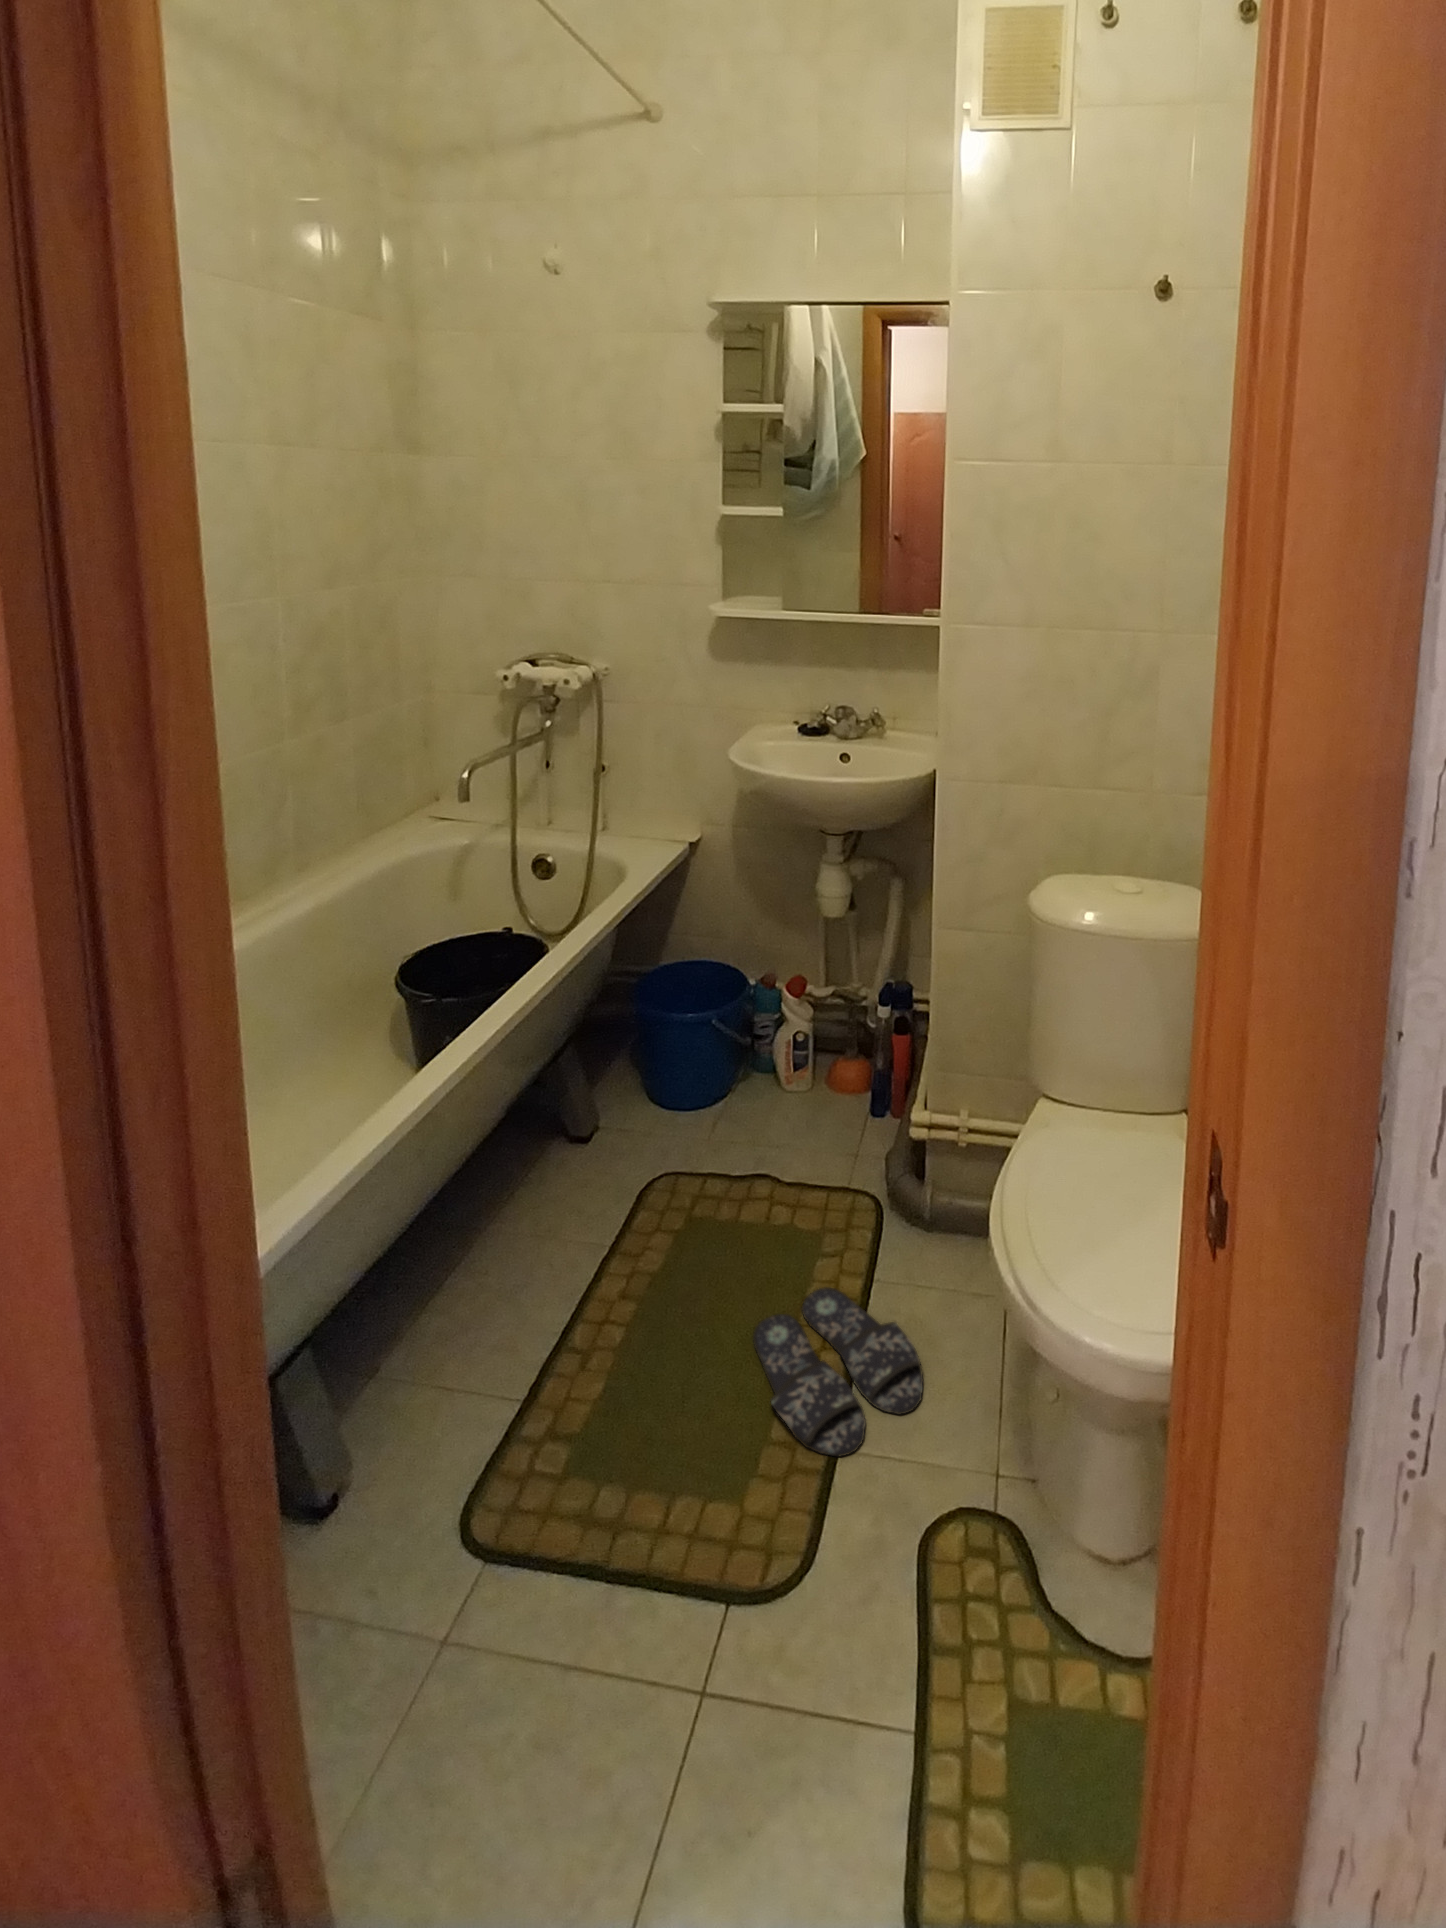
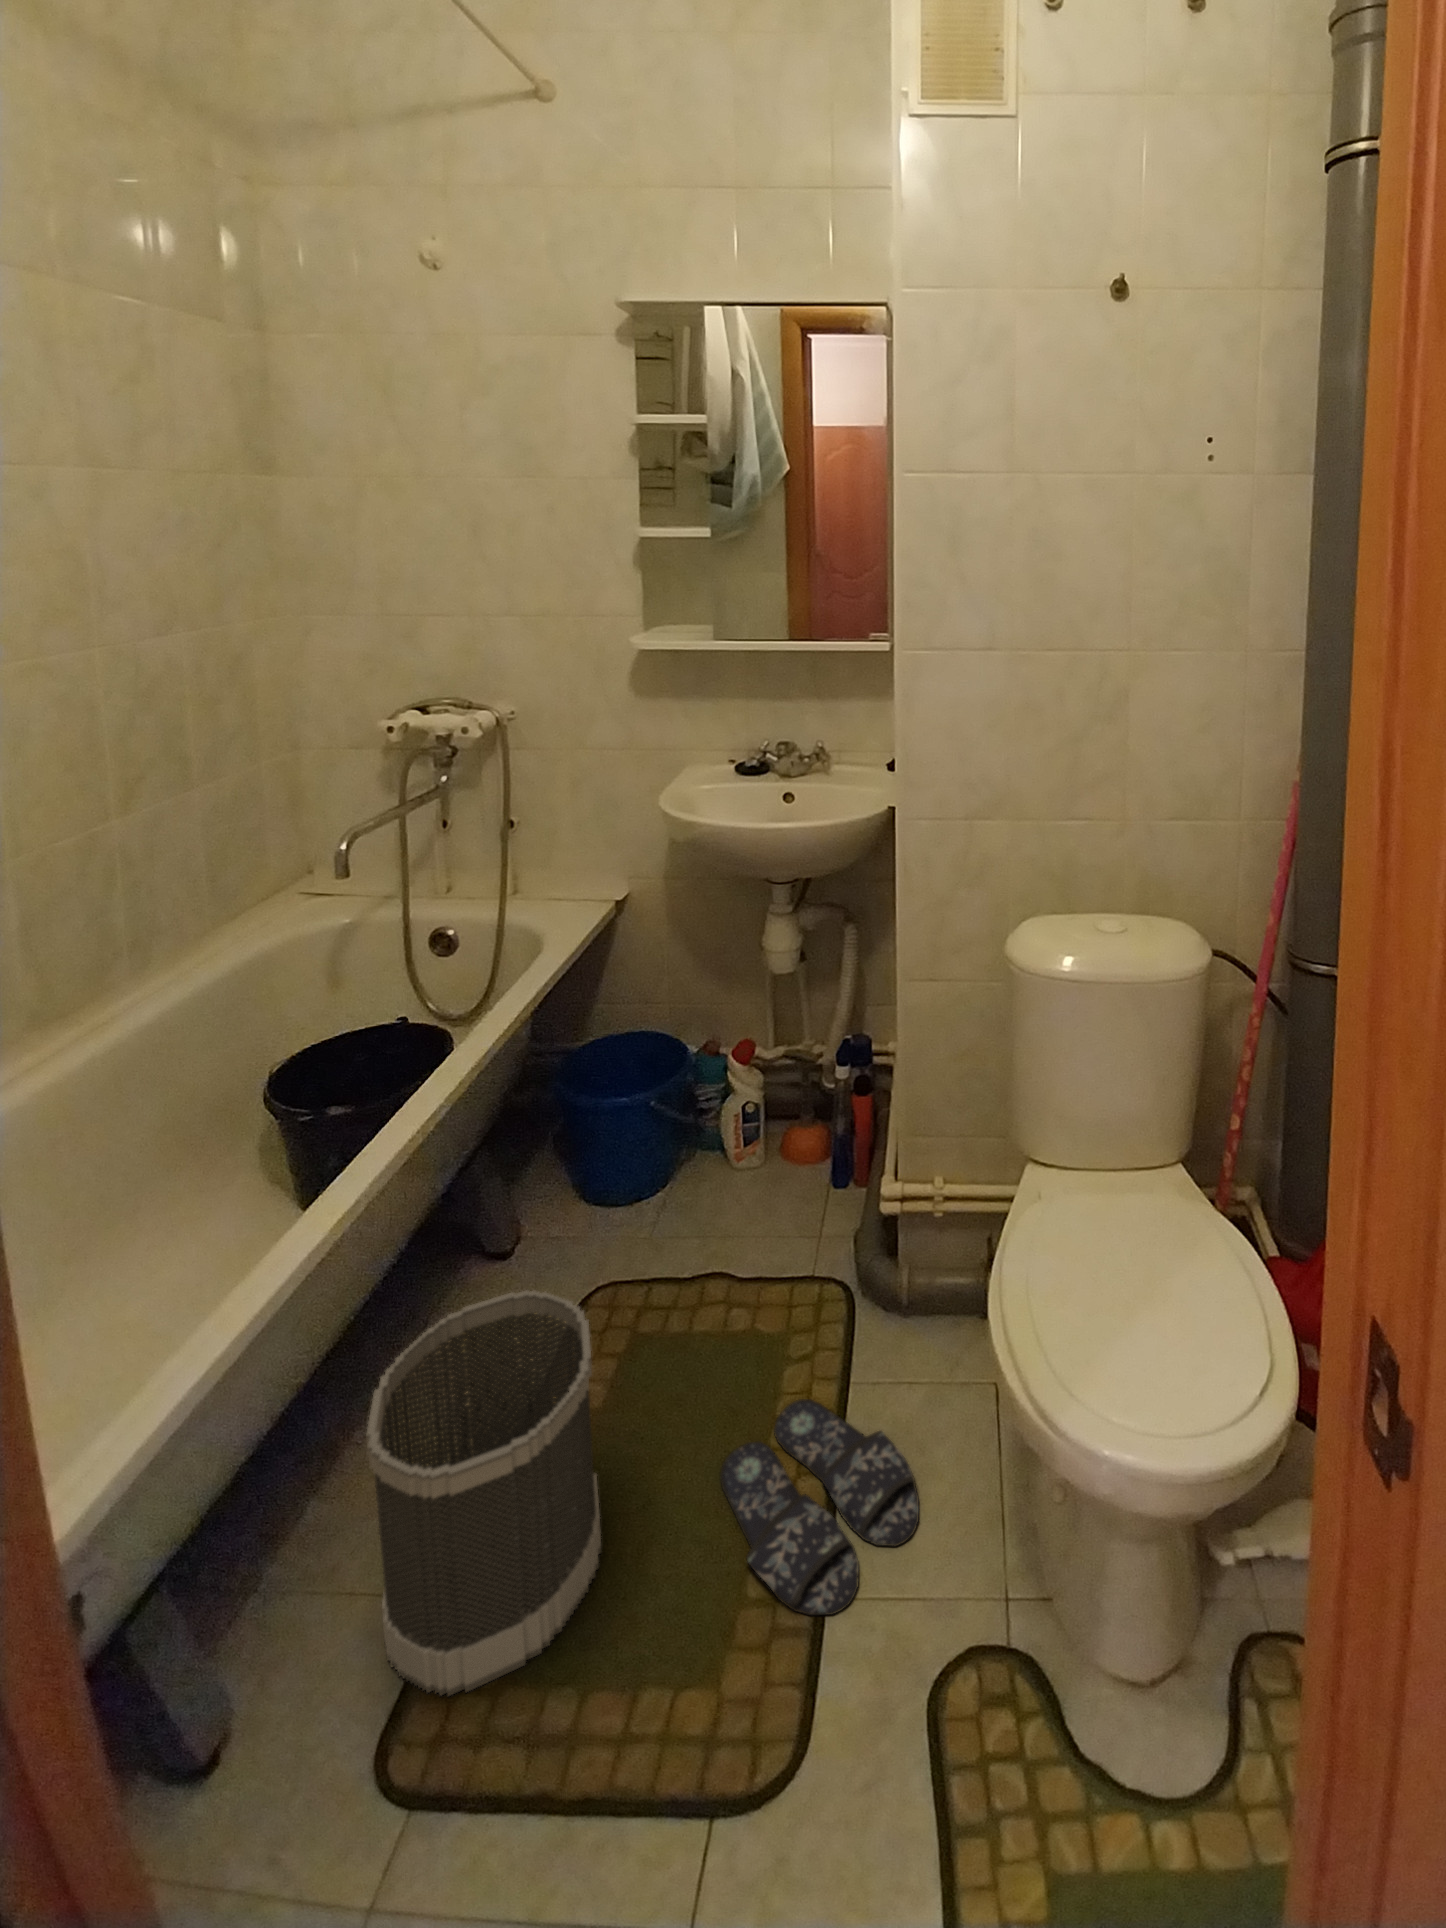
wastebasket: none [472,1151,651,1459] -> present [366,1290,601,1696]

